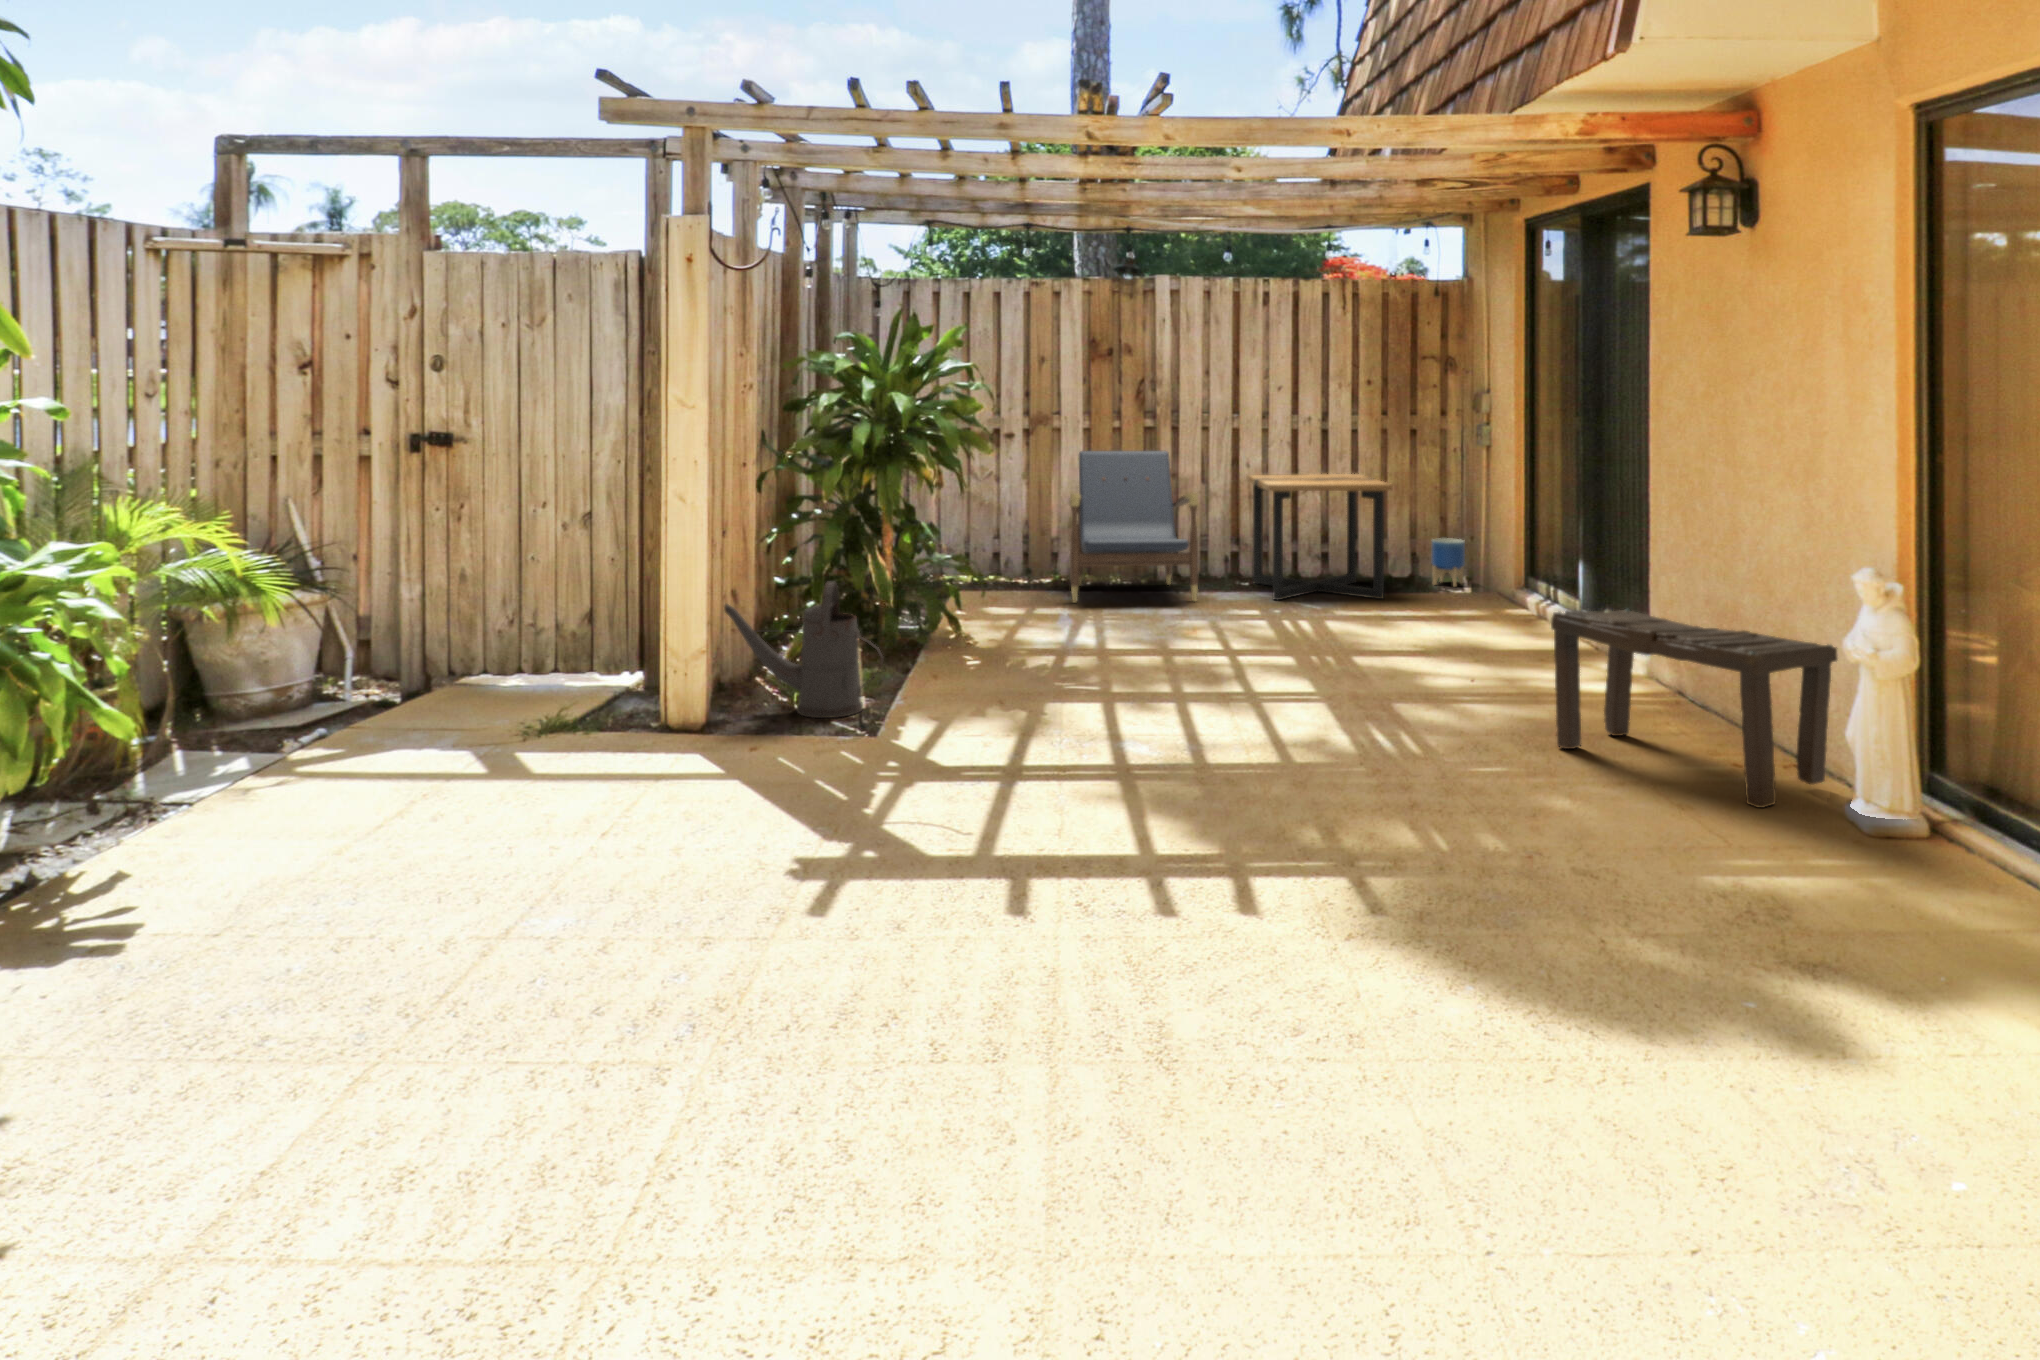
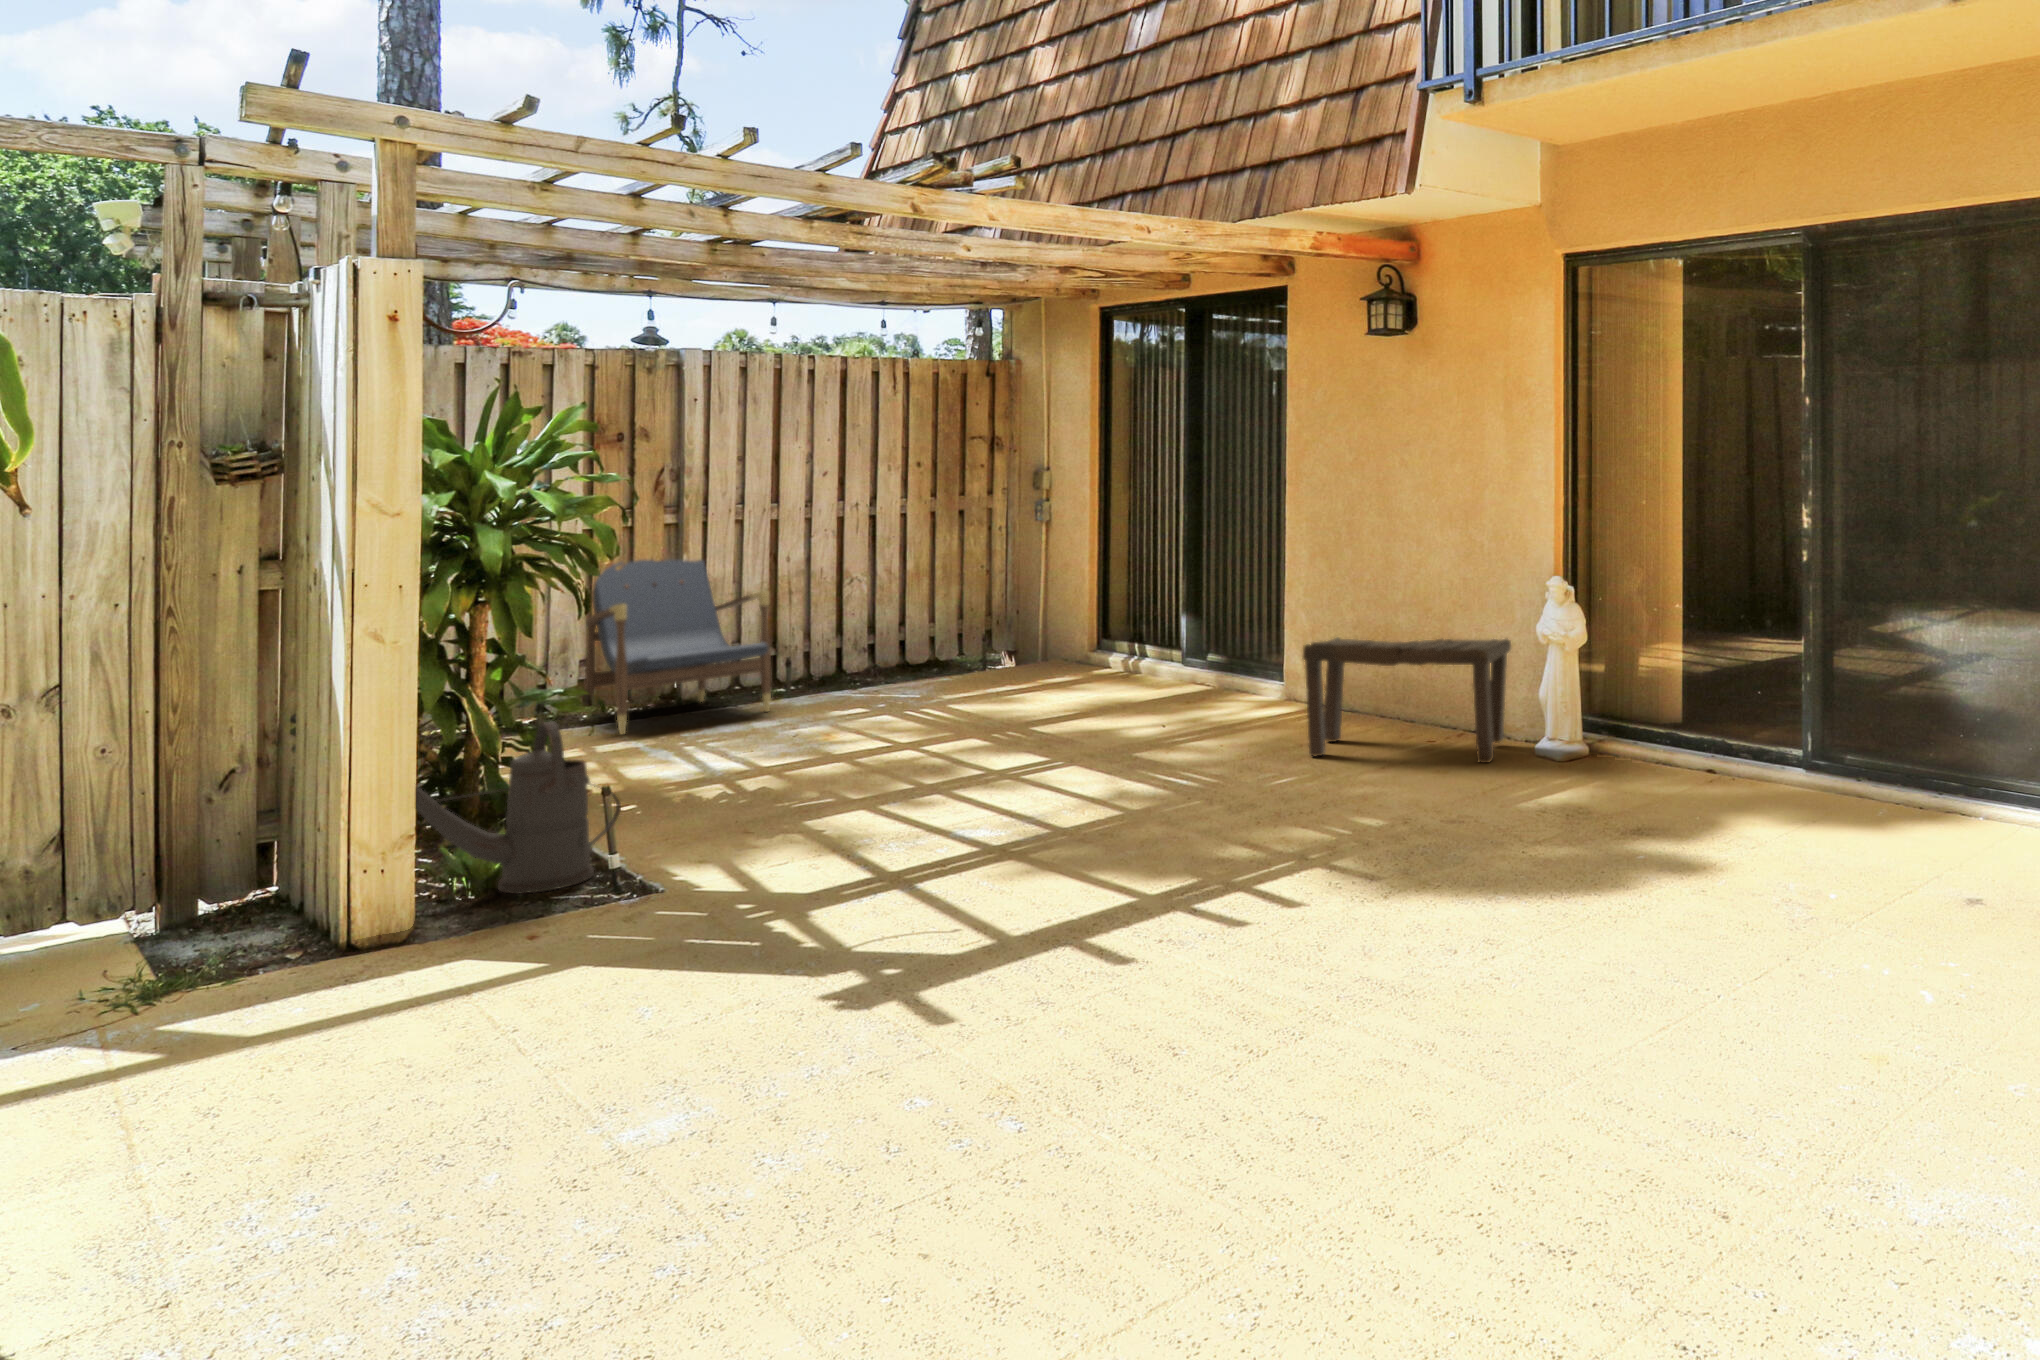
side table: present [1246,474,1393,600] -> none [788,559,973,698]
planter: present [1432,538,1465,587] -> none [982,615,1015,663]

